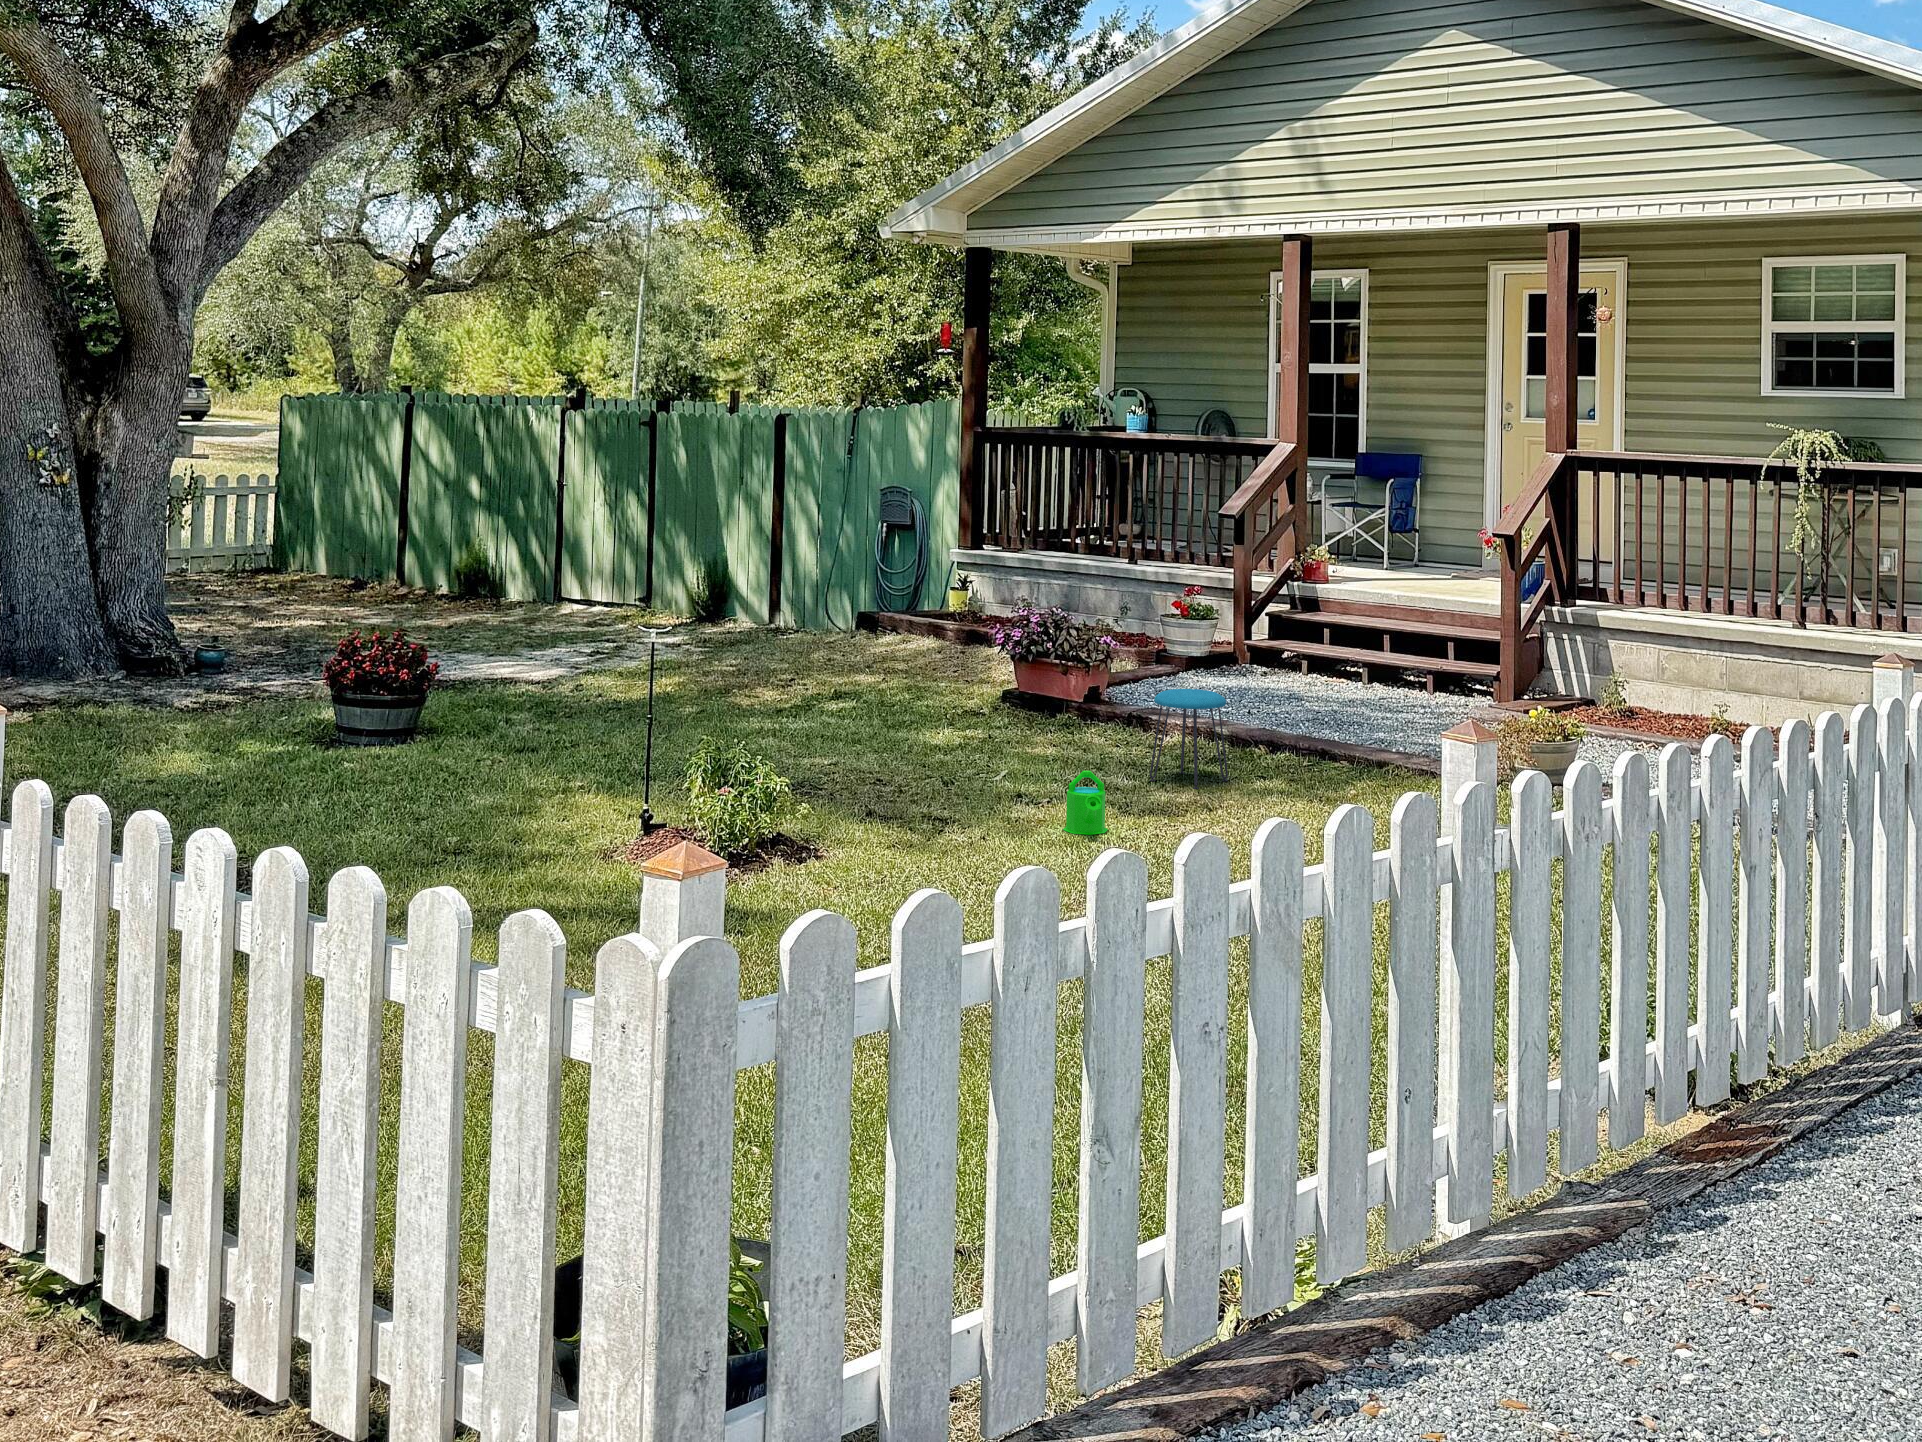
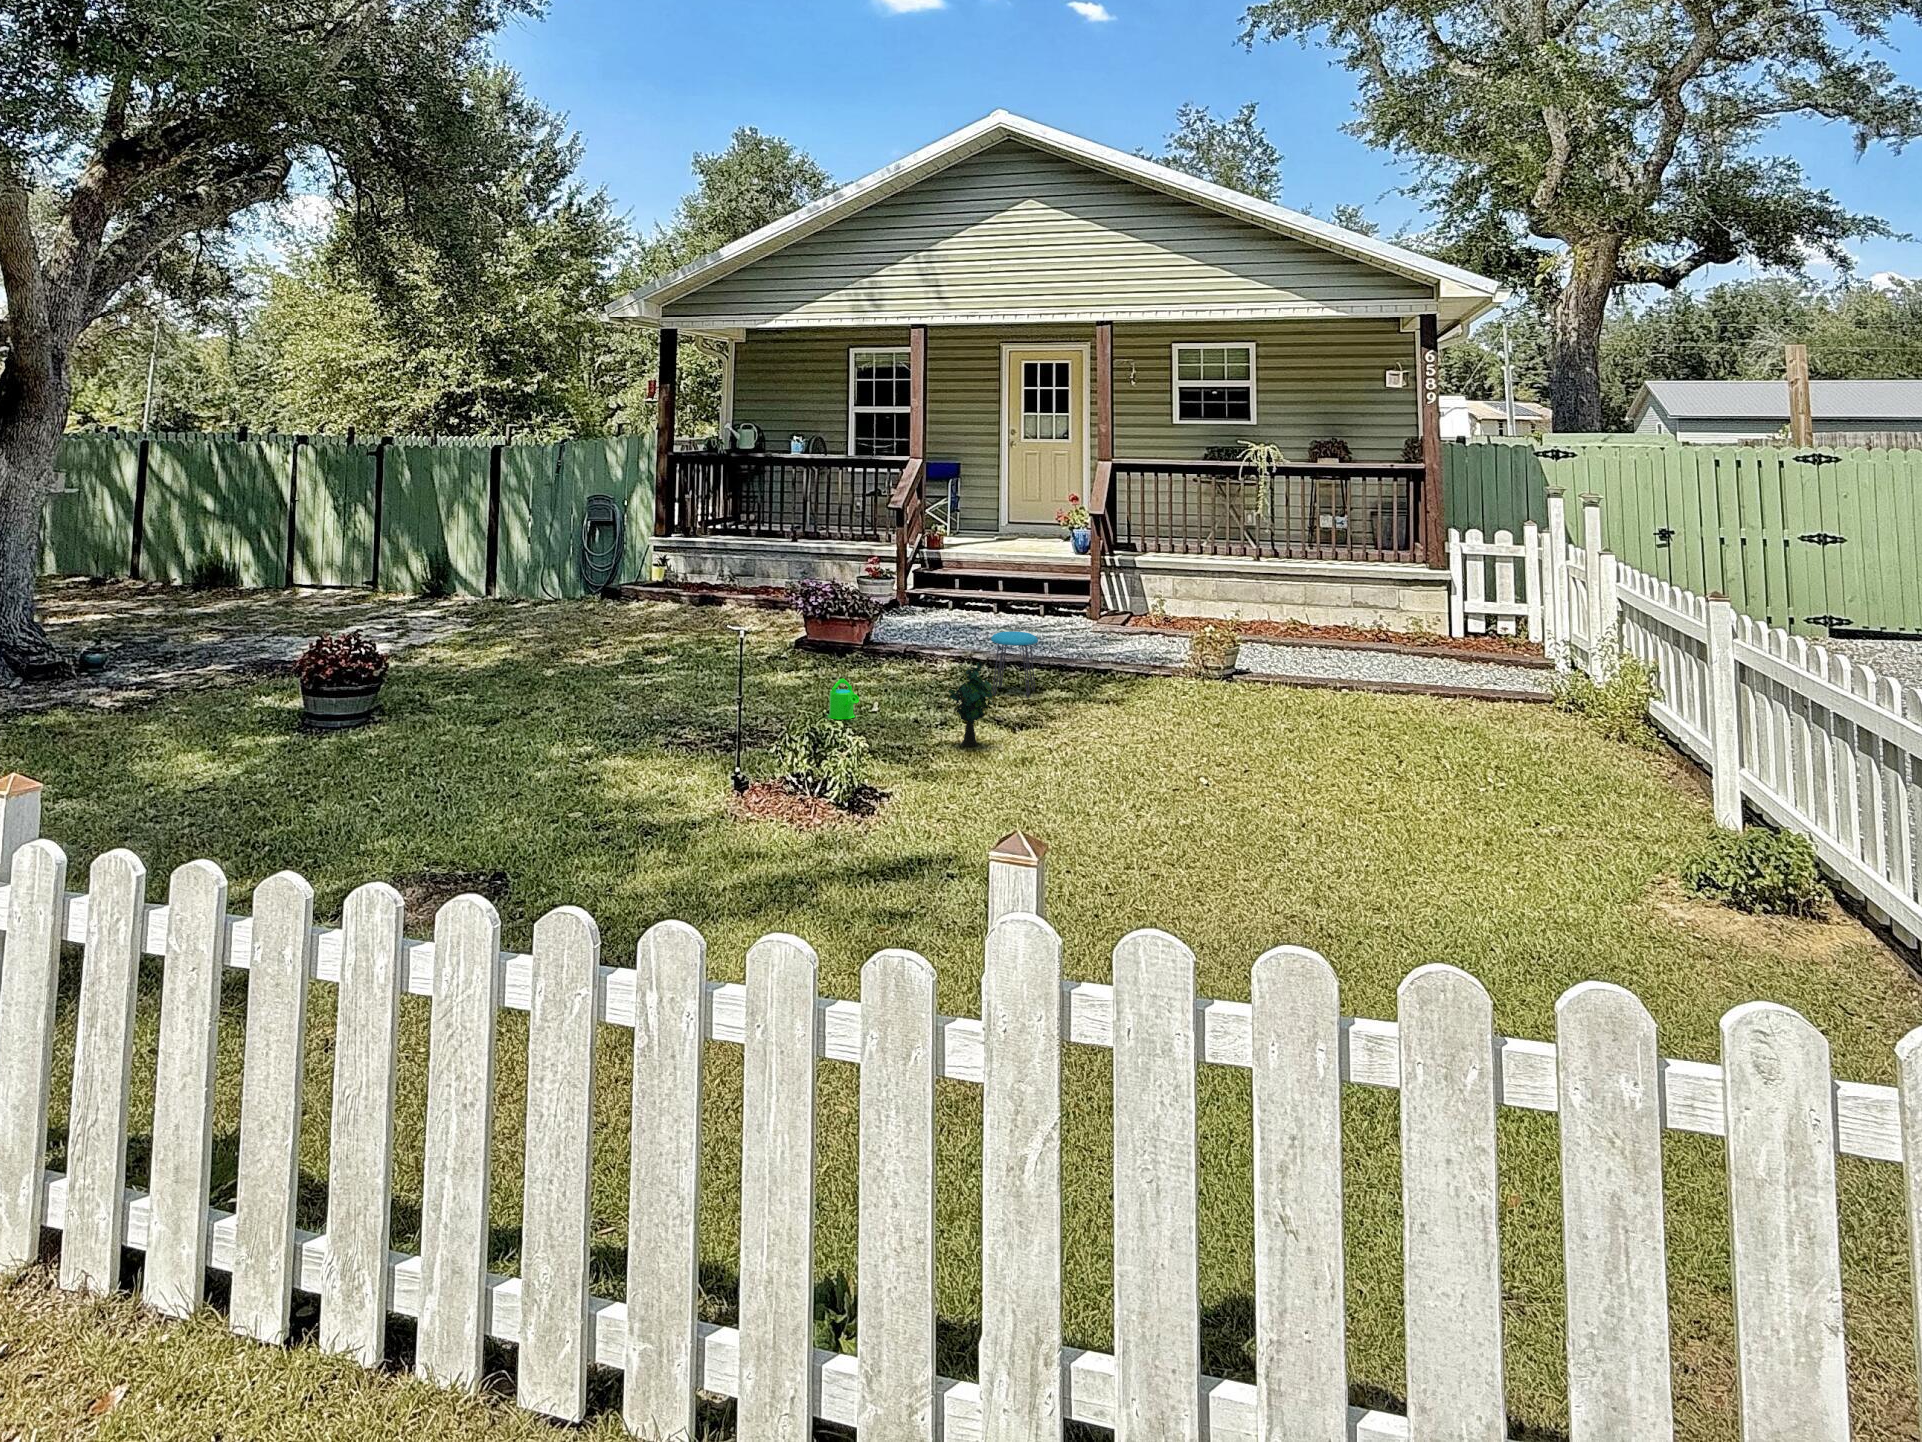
decorative plant: none [941,713,1011,836] -> present [948,662,993,747]
watering can: present [1063,771,1108,835] -> present [827,679,859,719]

